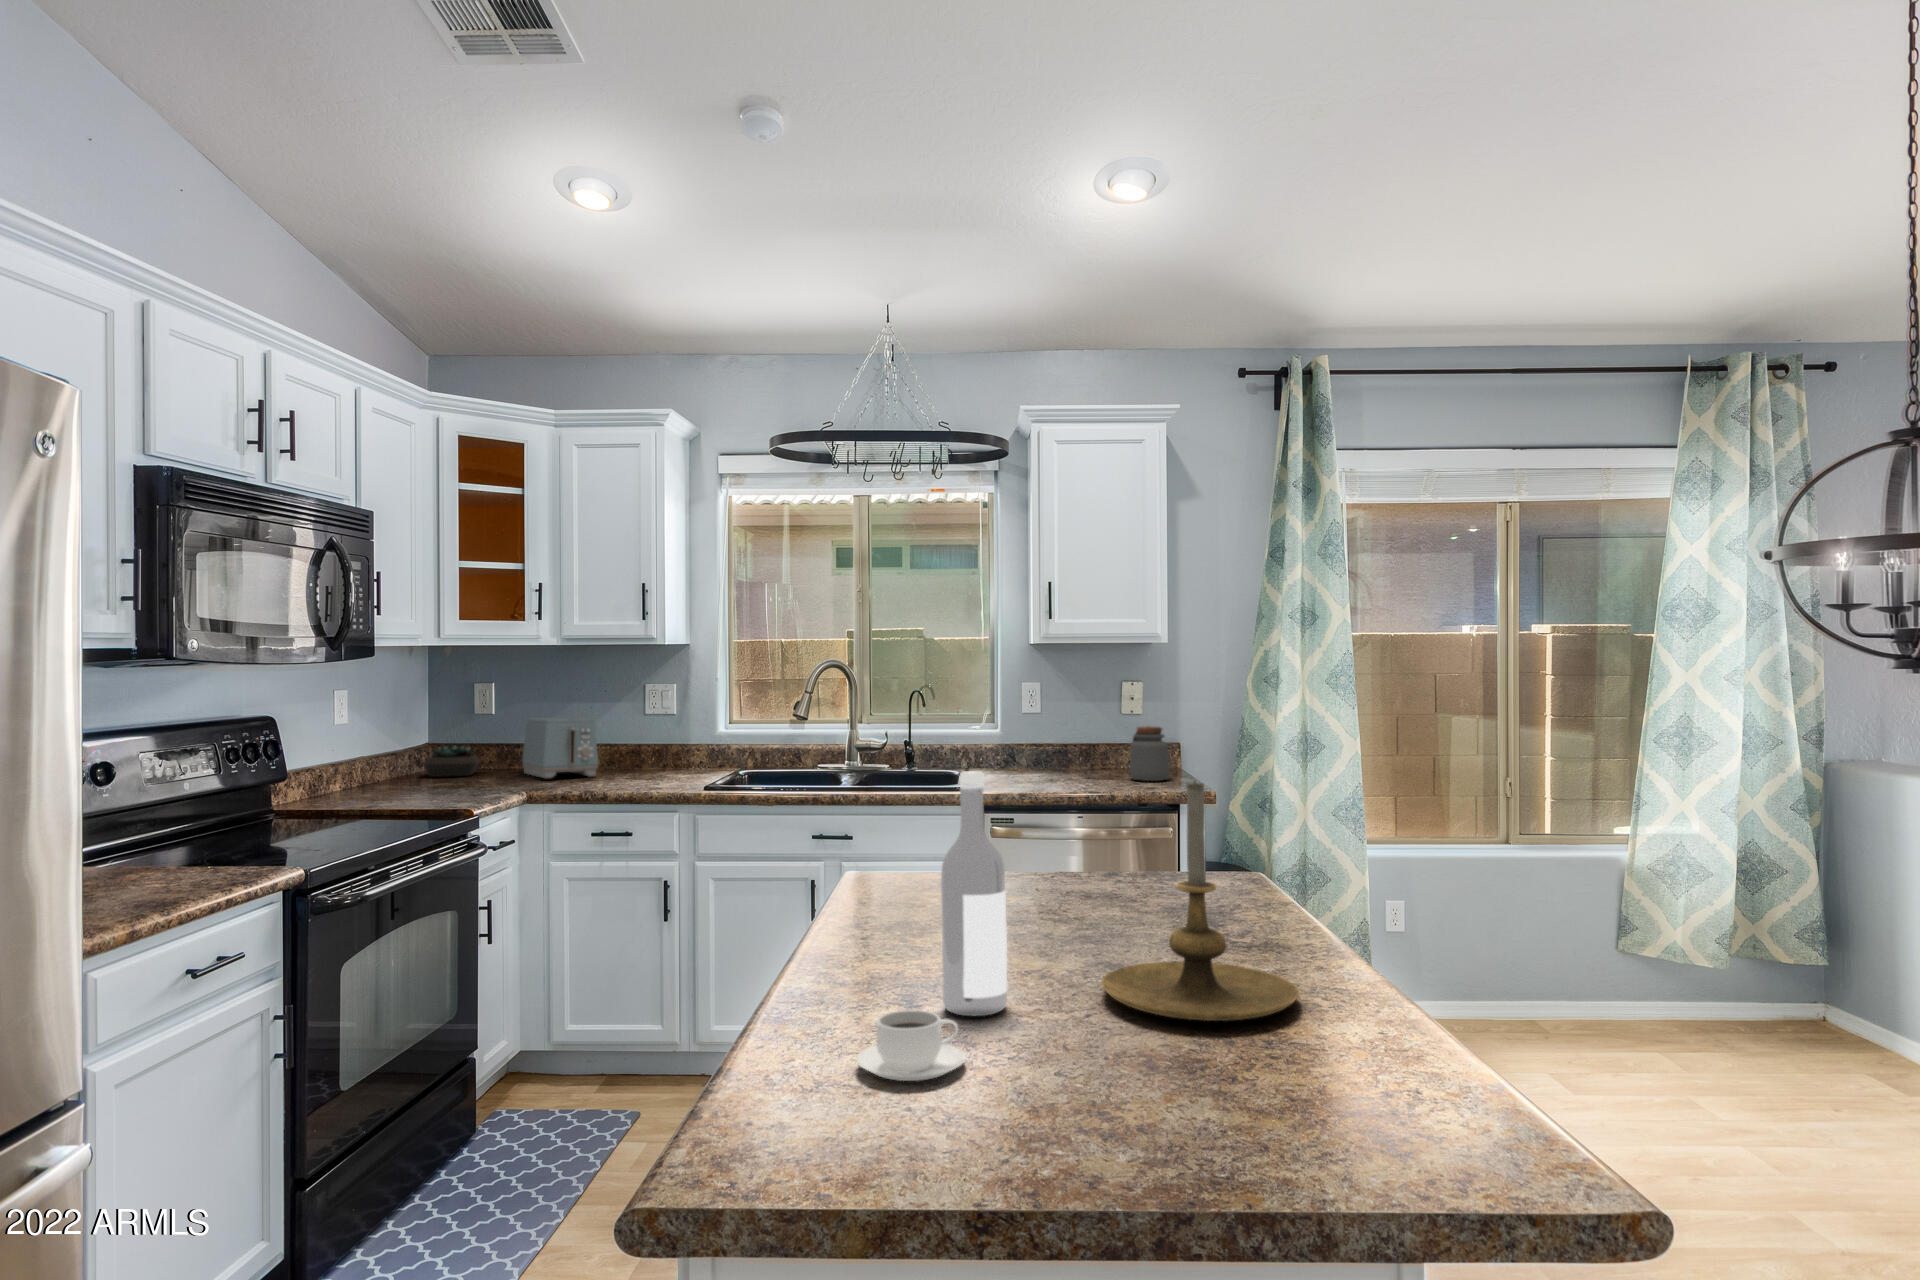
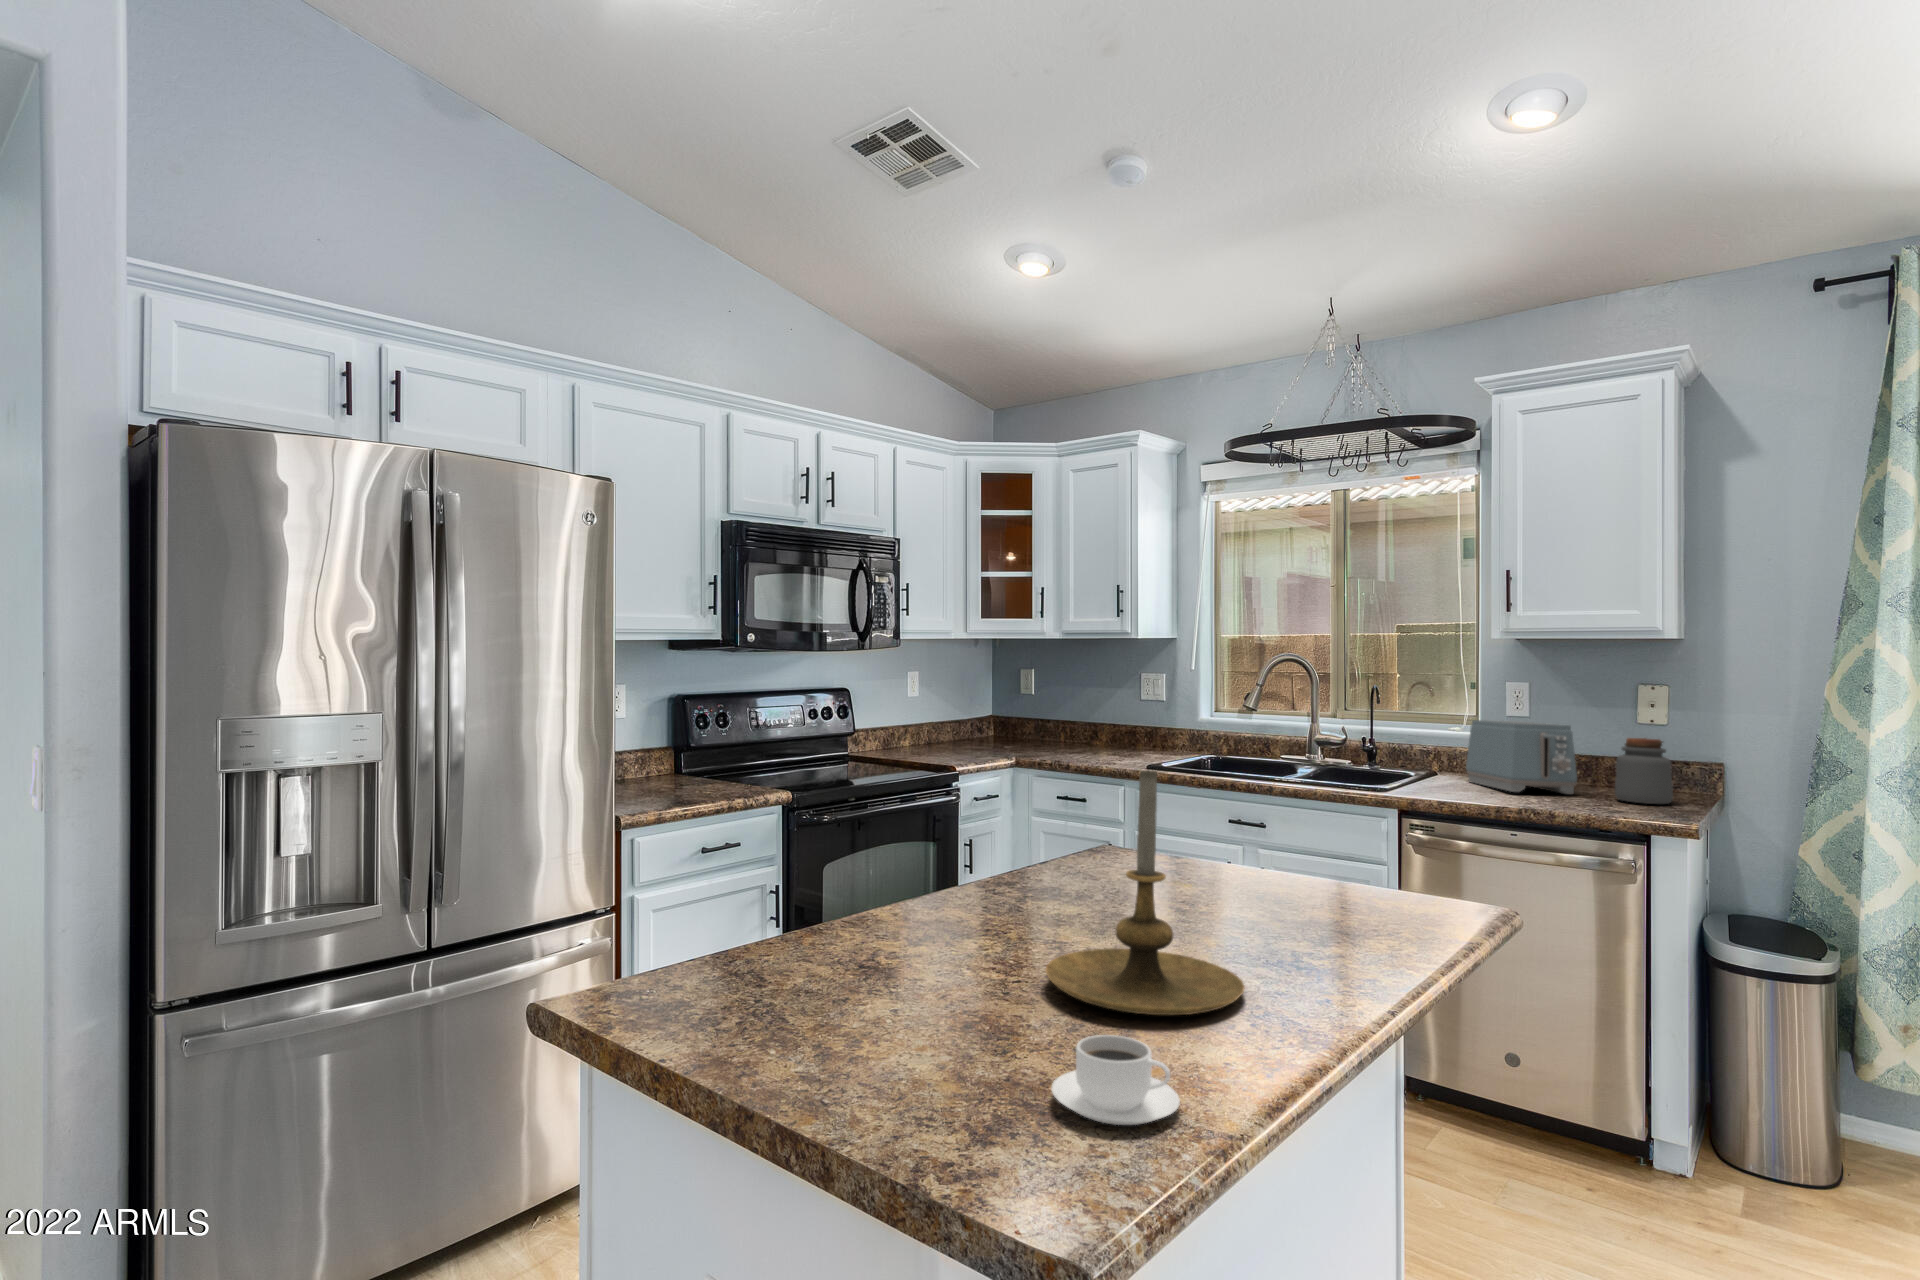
toaster: present [522,718,598,779] -> present [1466,720,1577,794]
succulent plant: present [423,745,480,777] -> none [980,718,1024,742]
wine bottle: present [941,771,1007,1016] -> none [931,742,991,957]
coffee cup: present [856,1010,965,1081] -> present [1052,1035,1180,1125]

